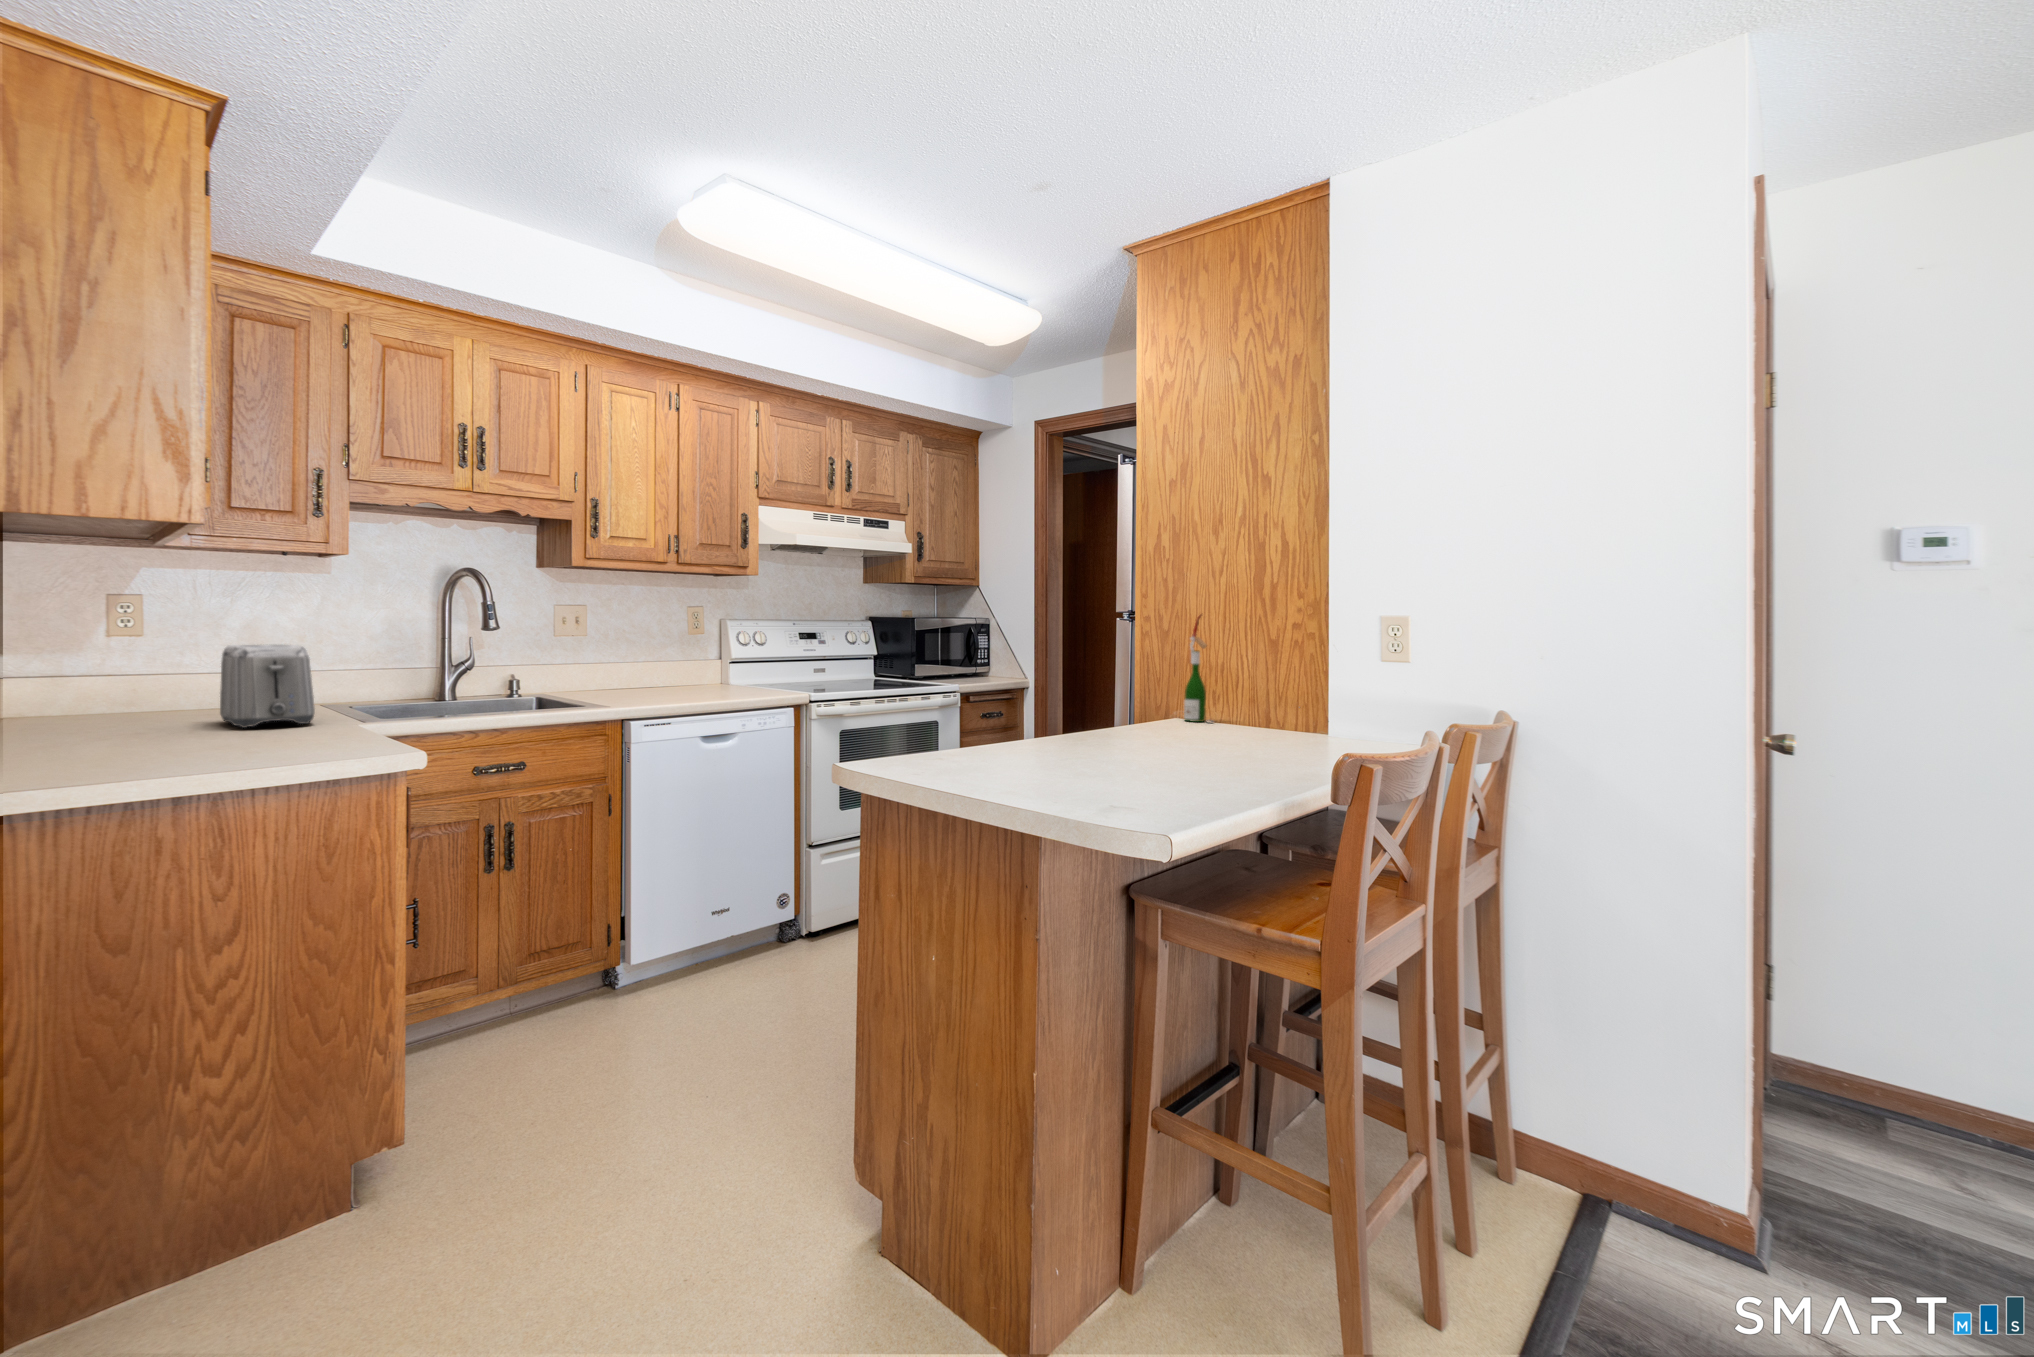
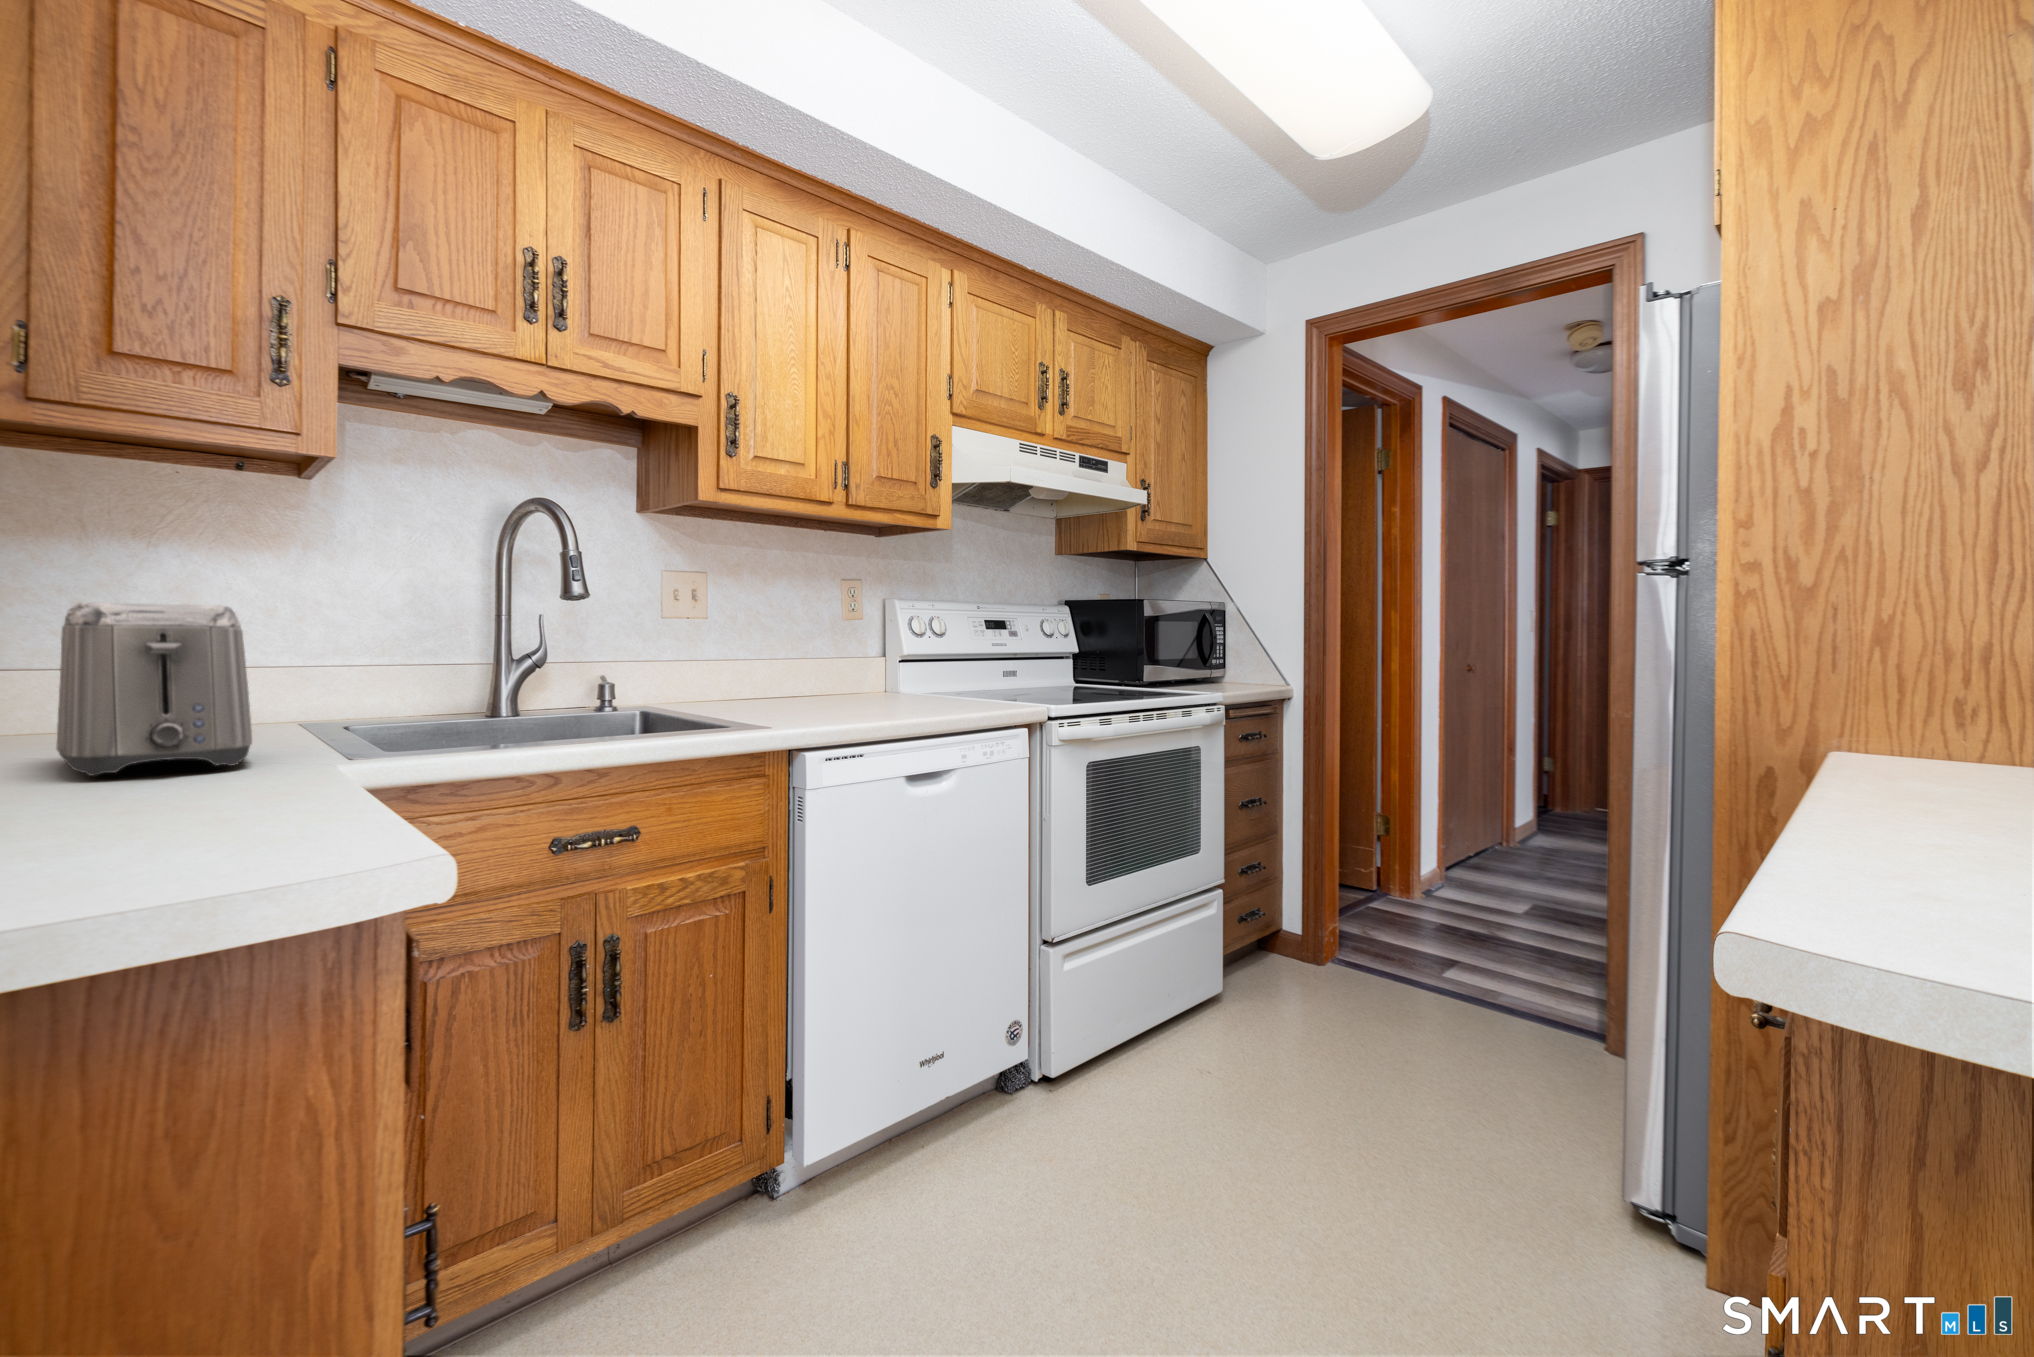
wine bottle: present [1184,615,1207,722] -> none [1865,552,1949,759]

